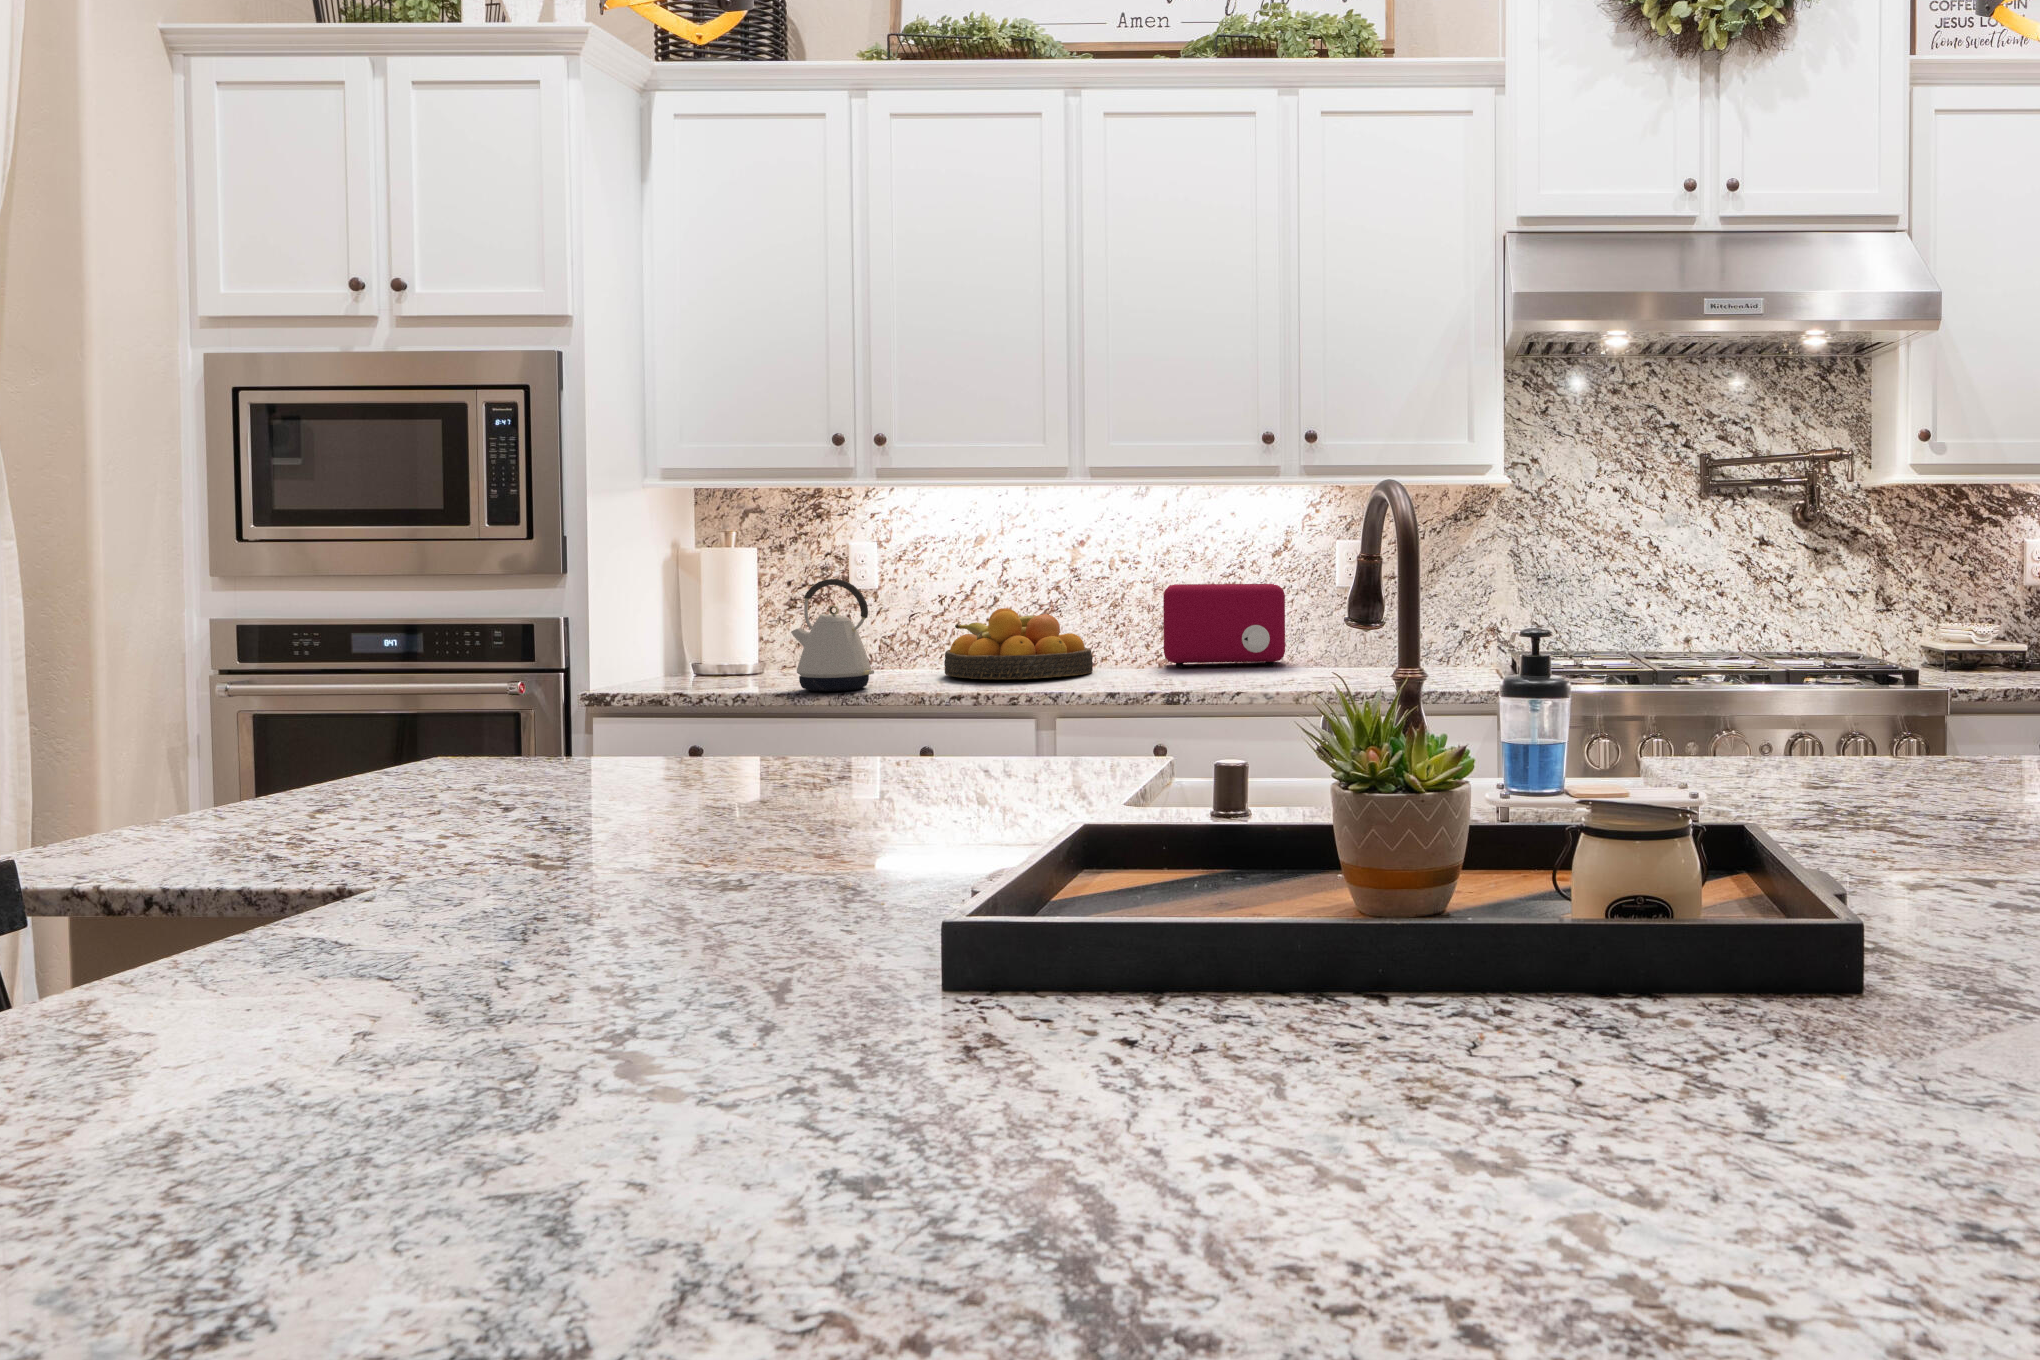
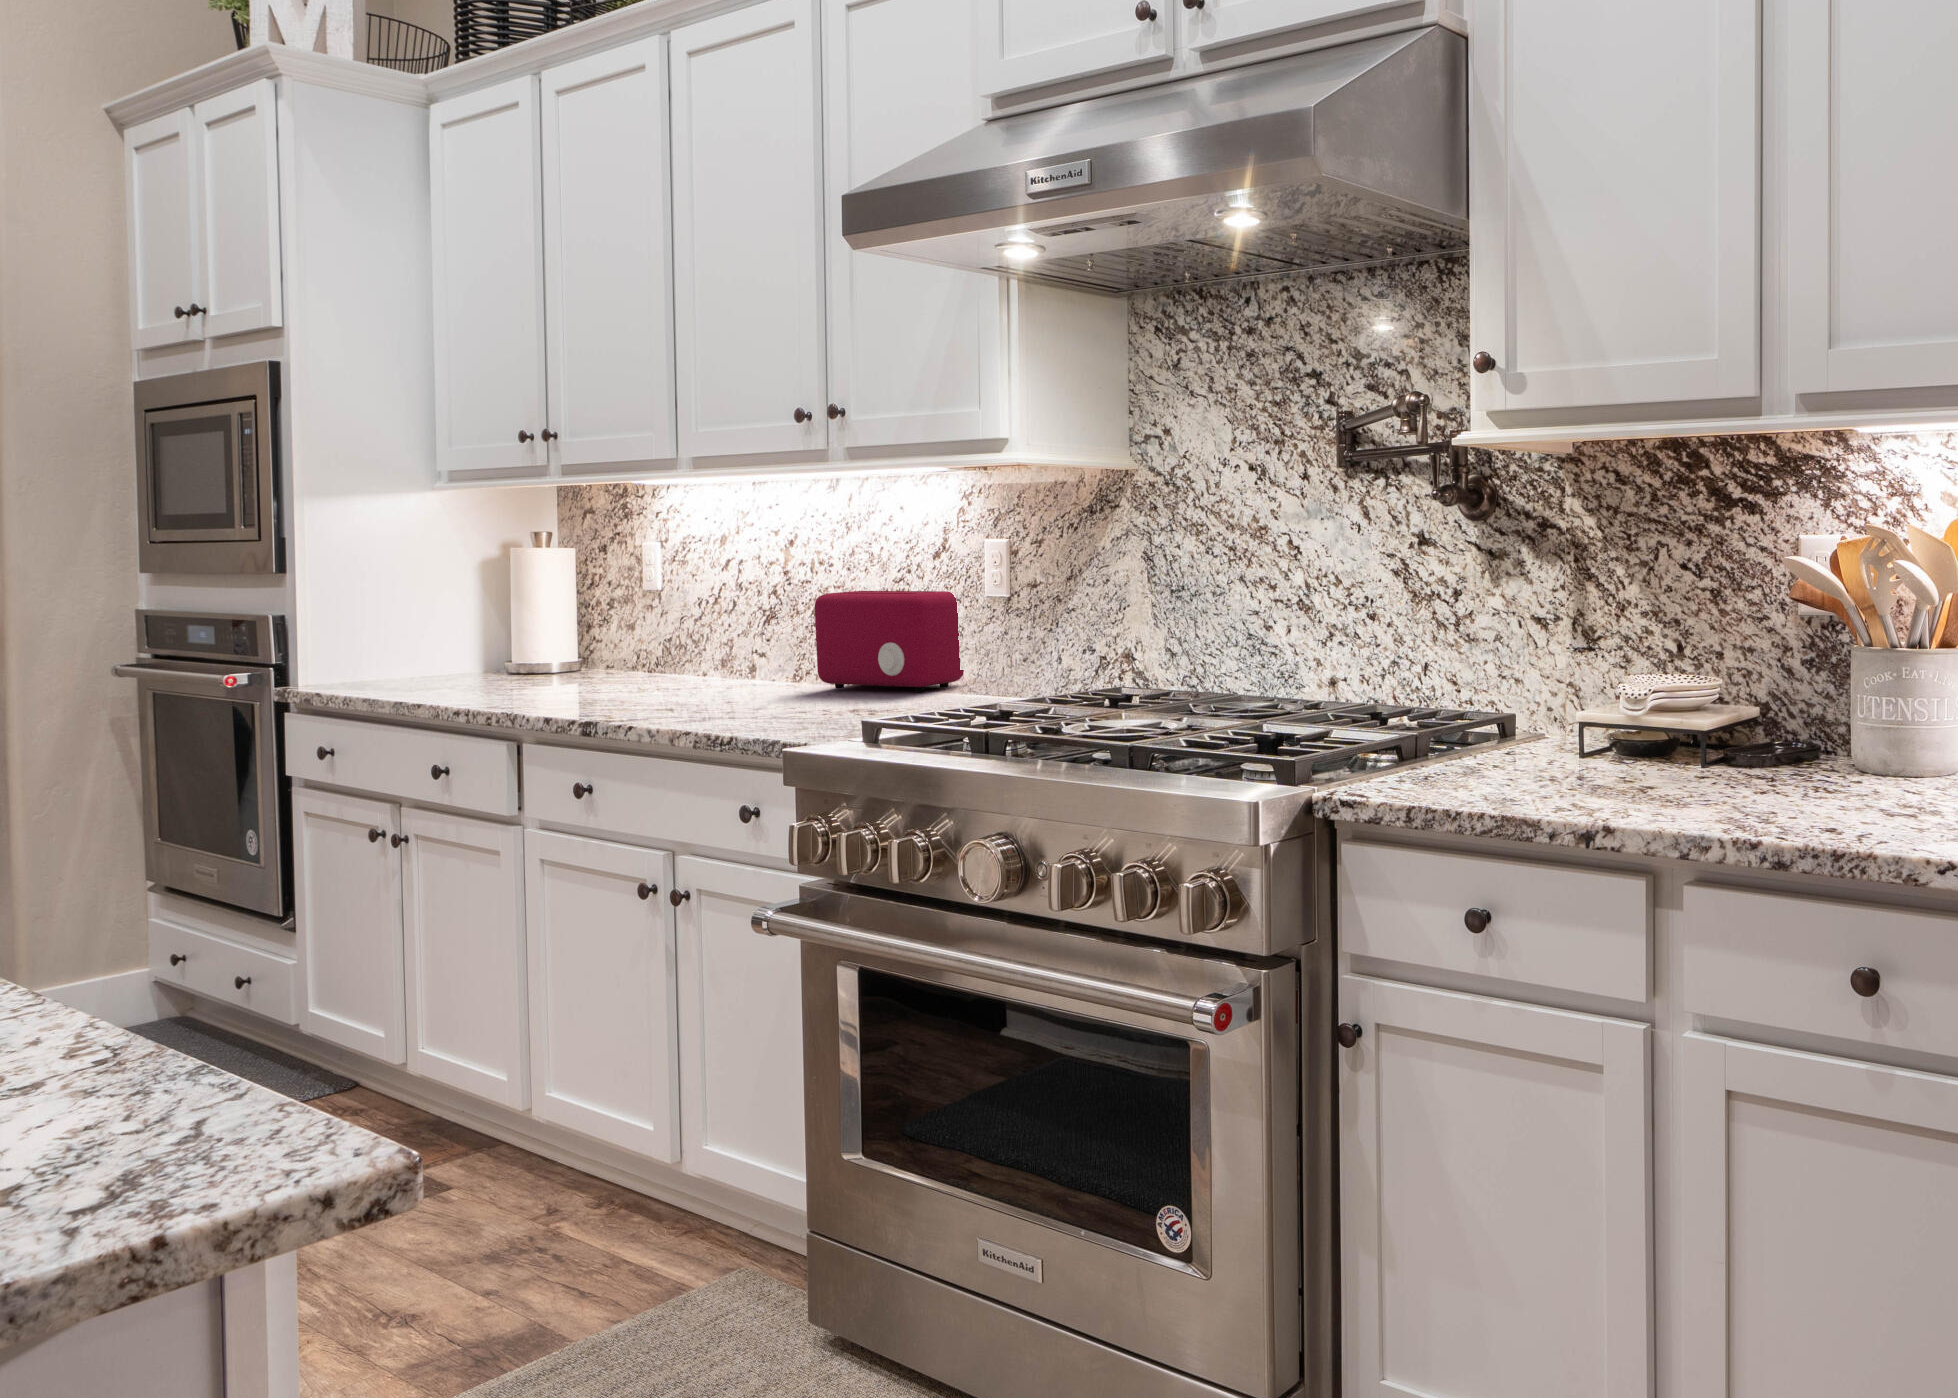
kettle: present [791,579,874,691] -> none [450,587,533,703]
fruit bowl: present [944,608,1093,679] -> none [607,616,780,698]

